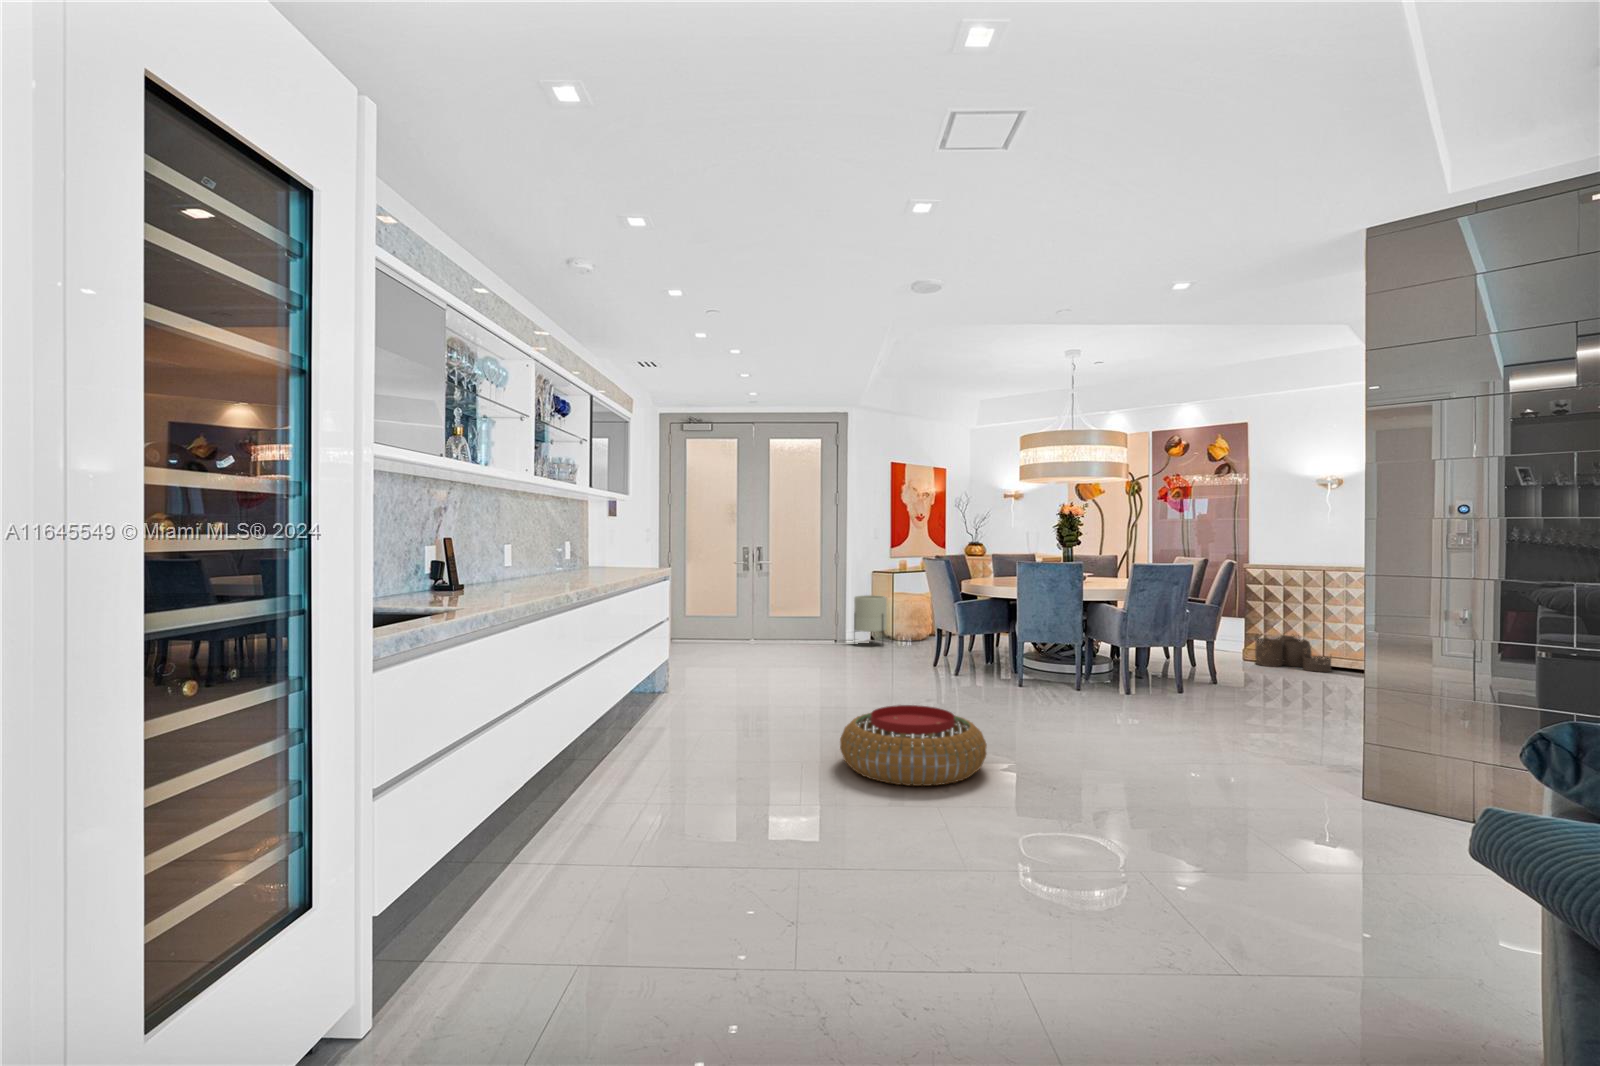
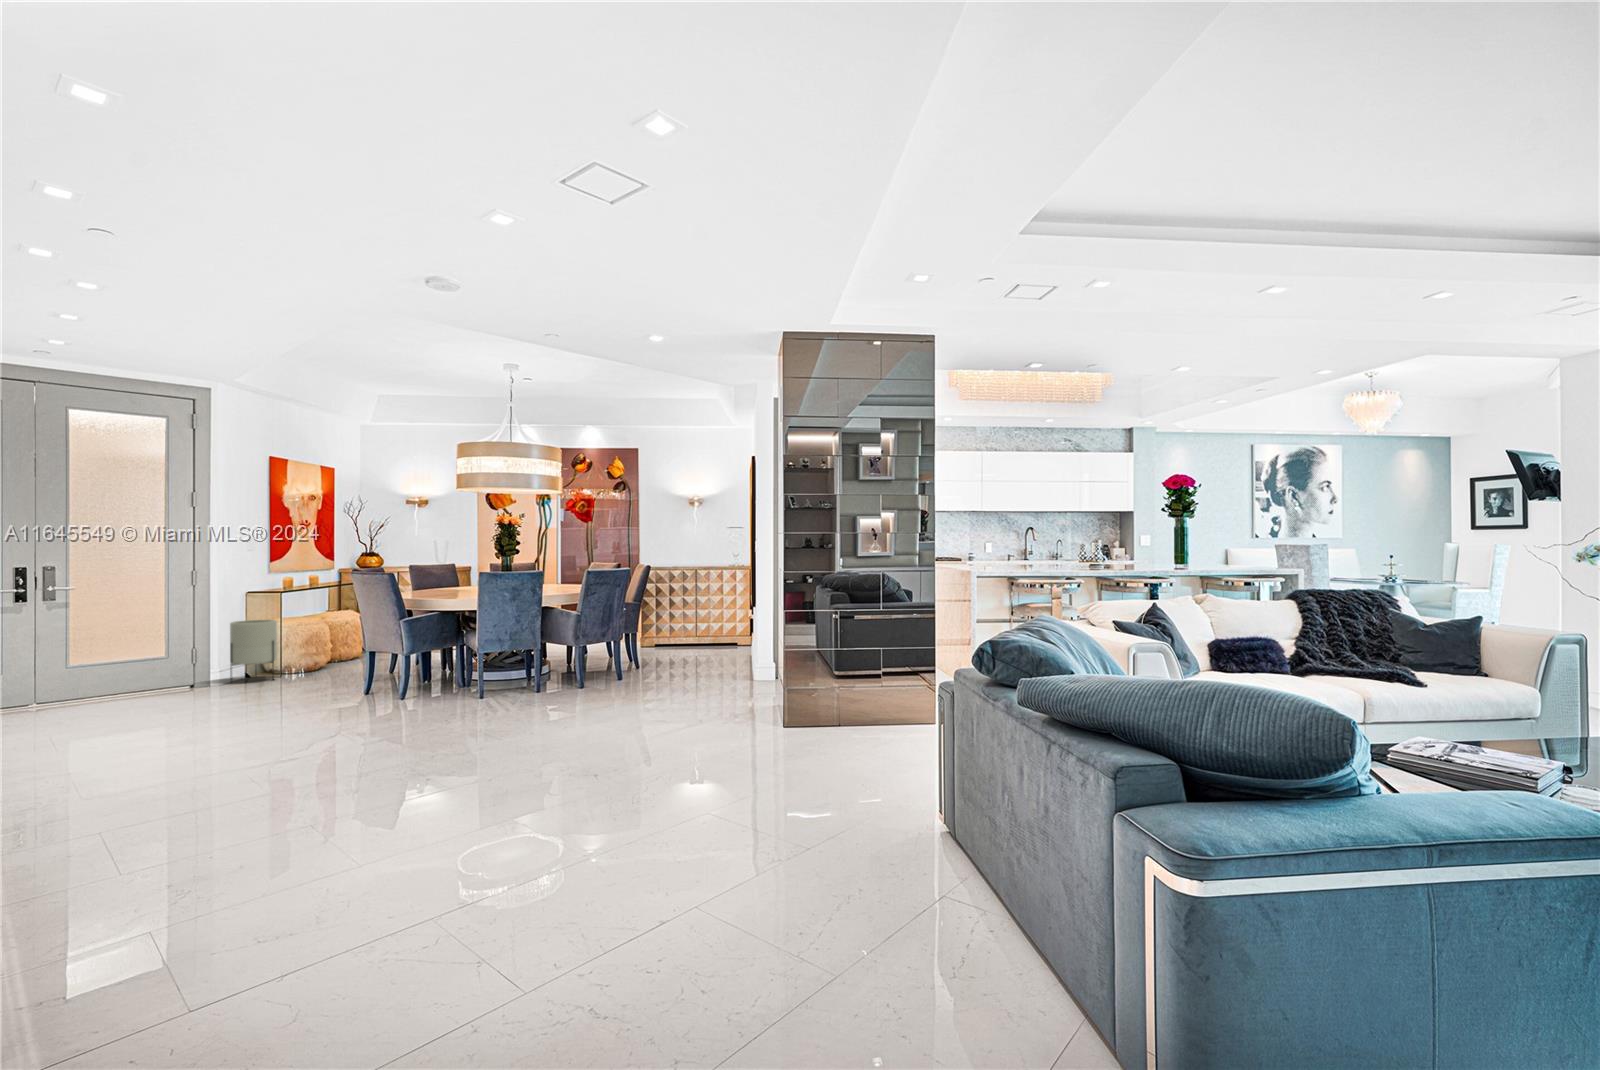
woven basket: present [1255,635,1331,672] -> none [655,624,711,654]
pouf: present [840,705,987,786] -> none [353,718,517,801]

